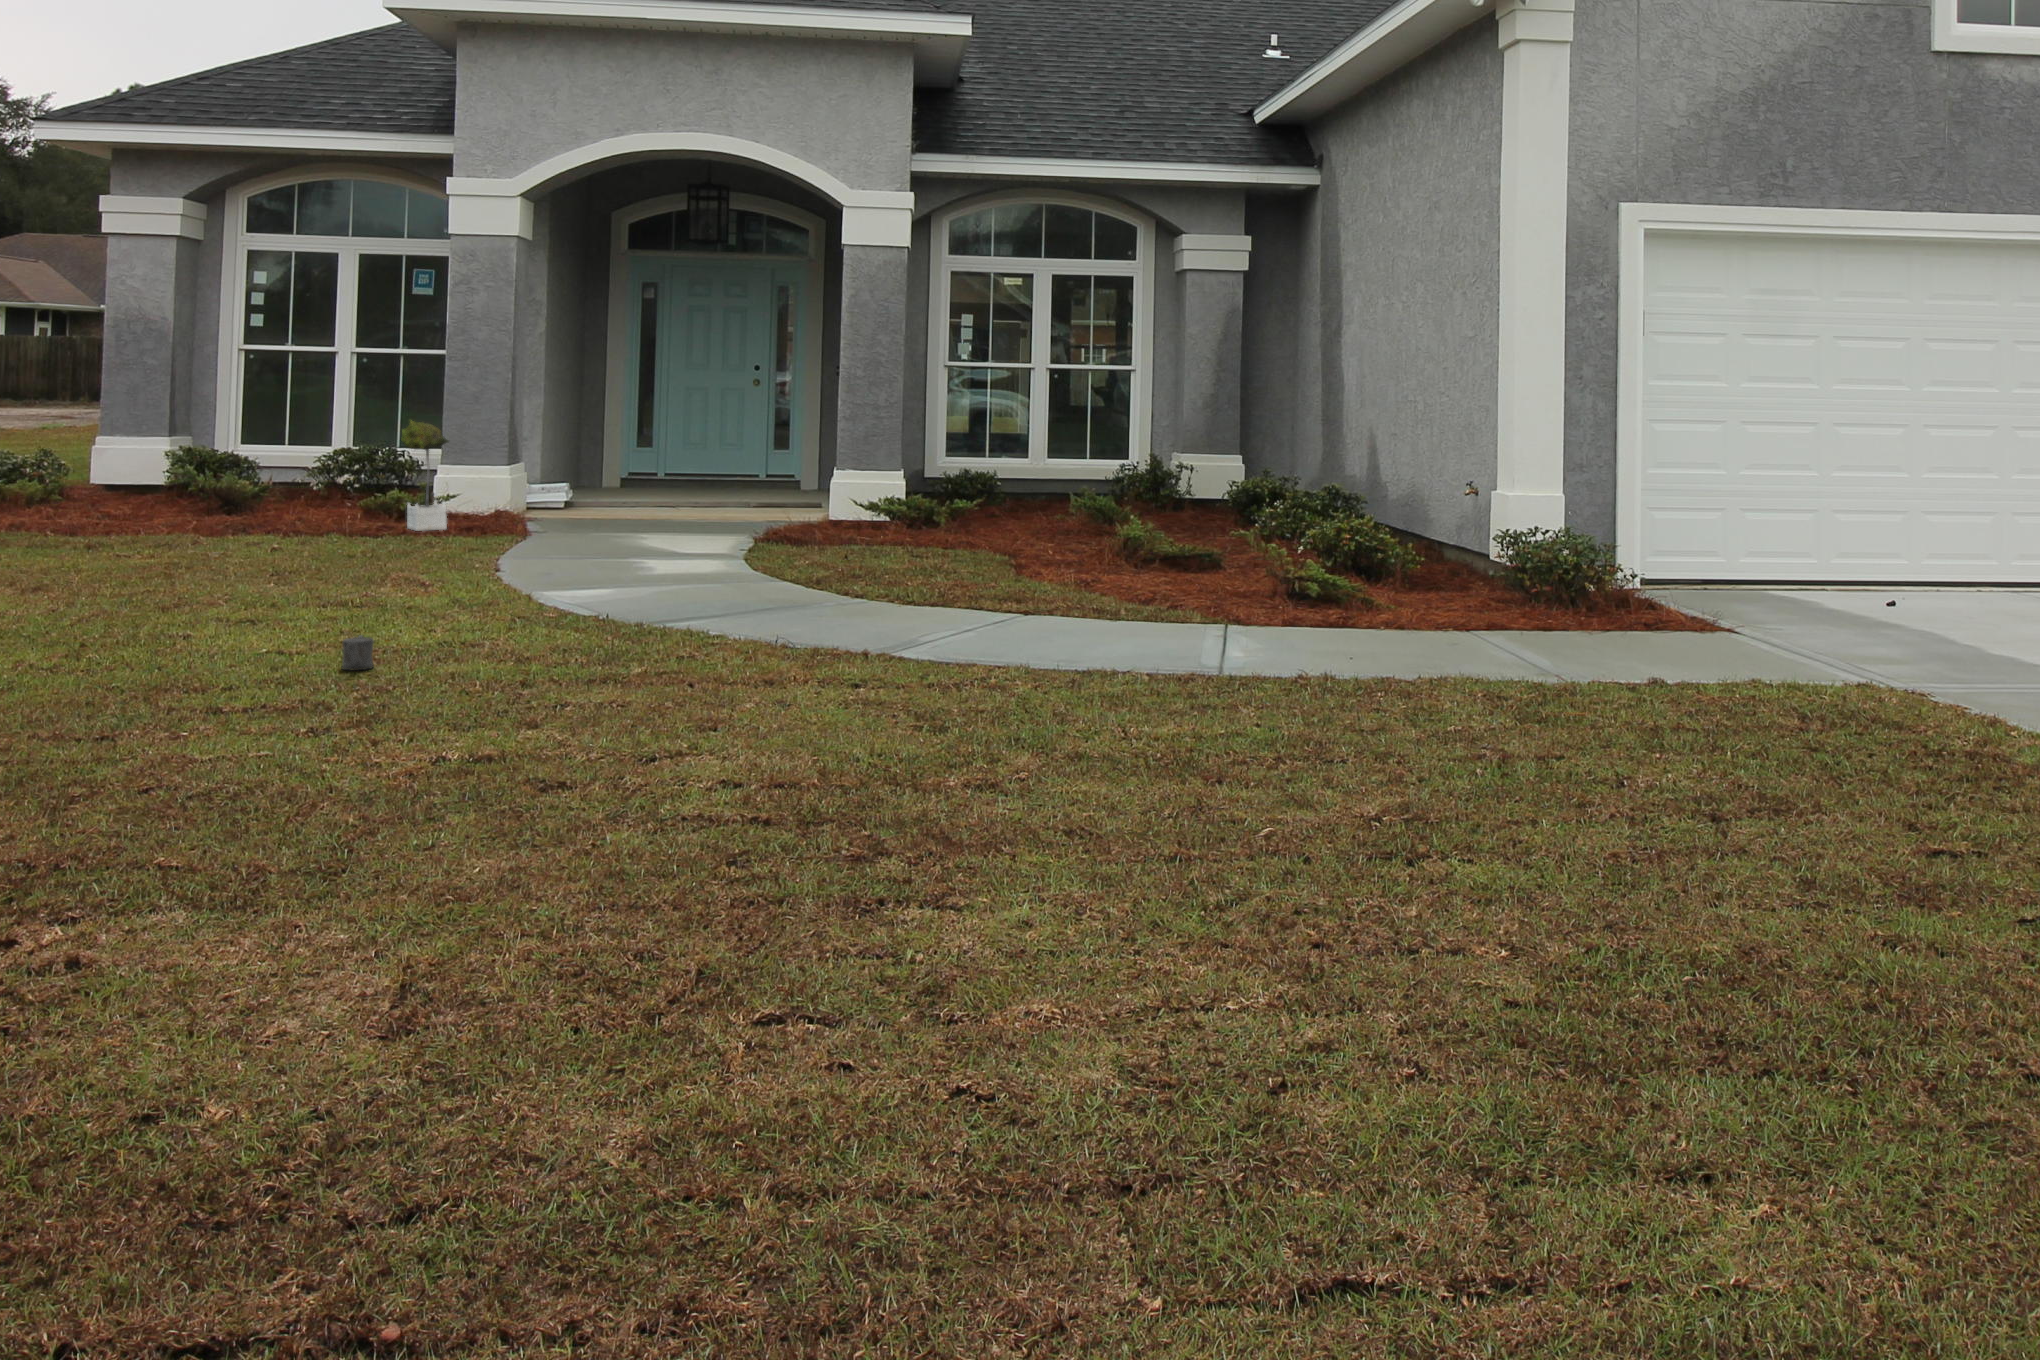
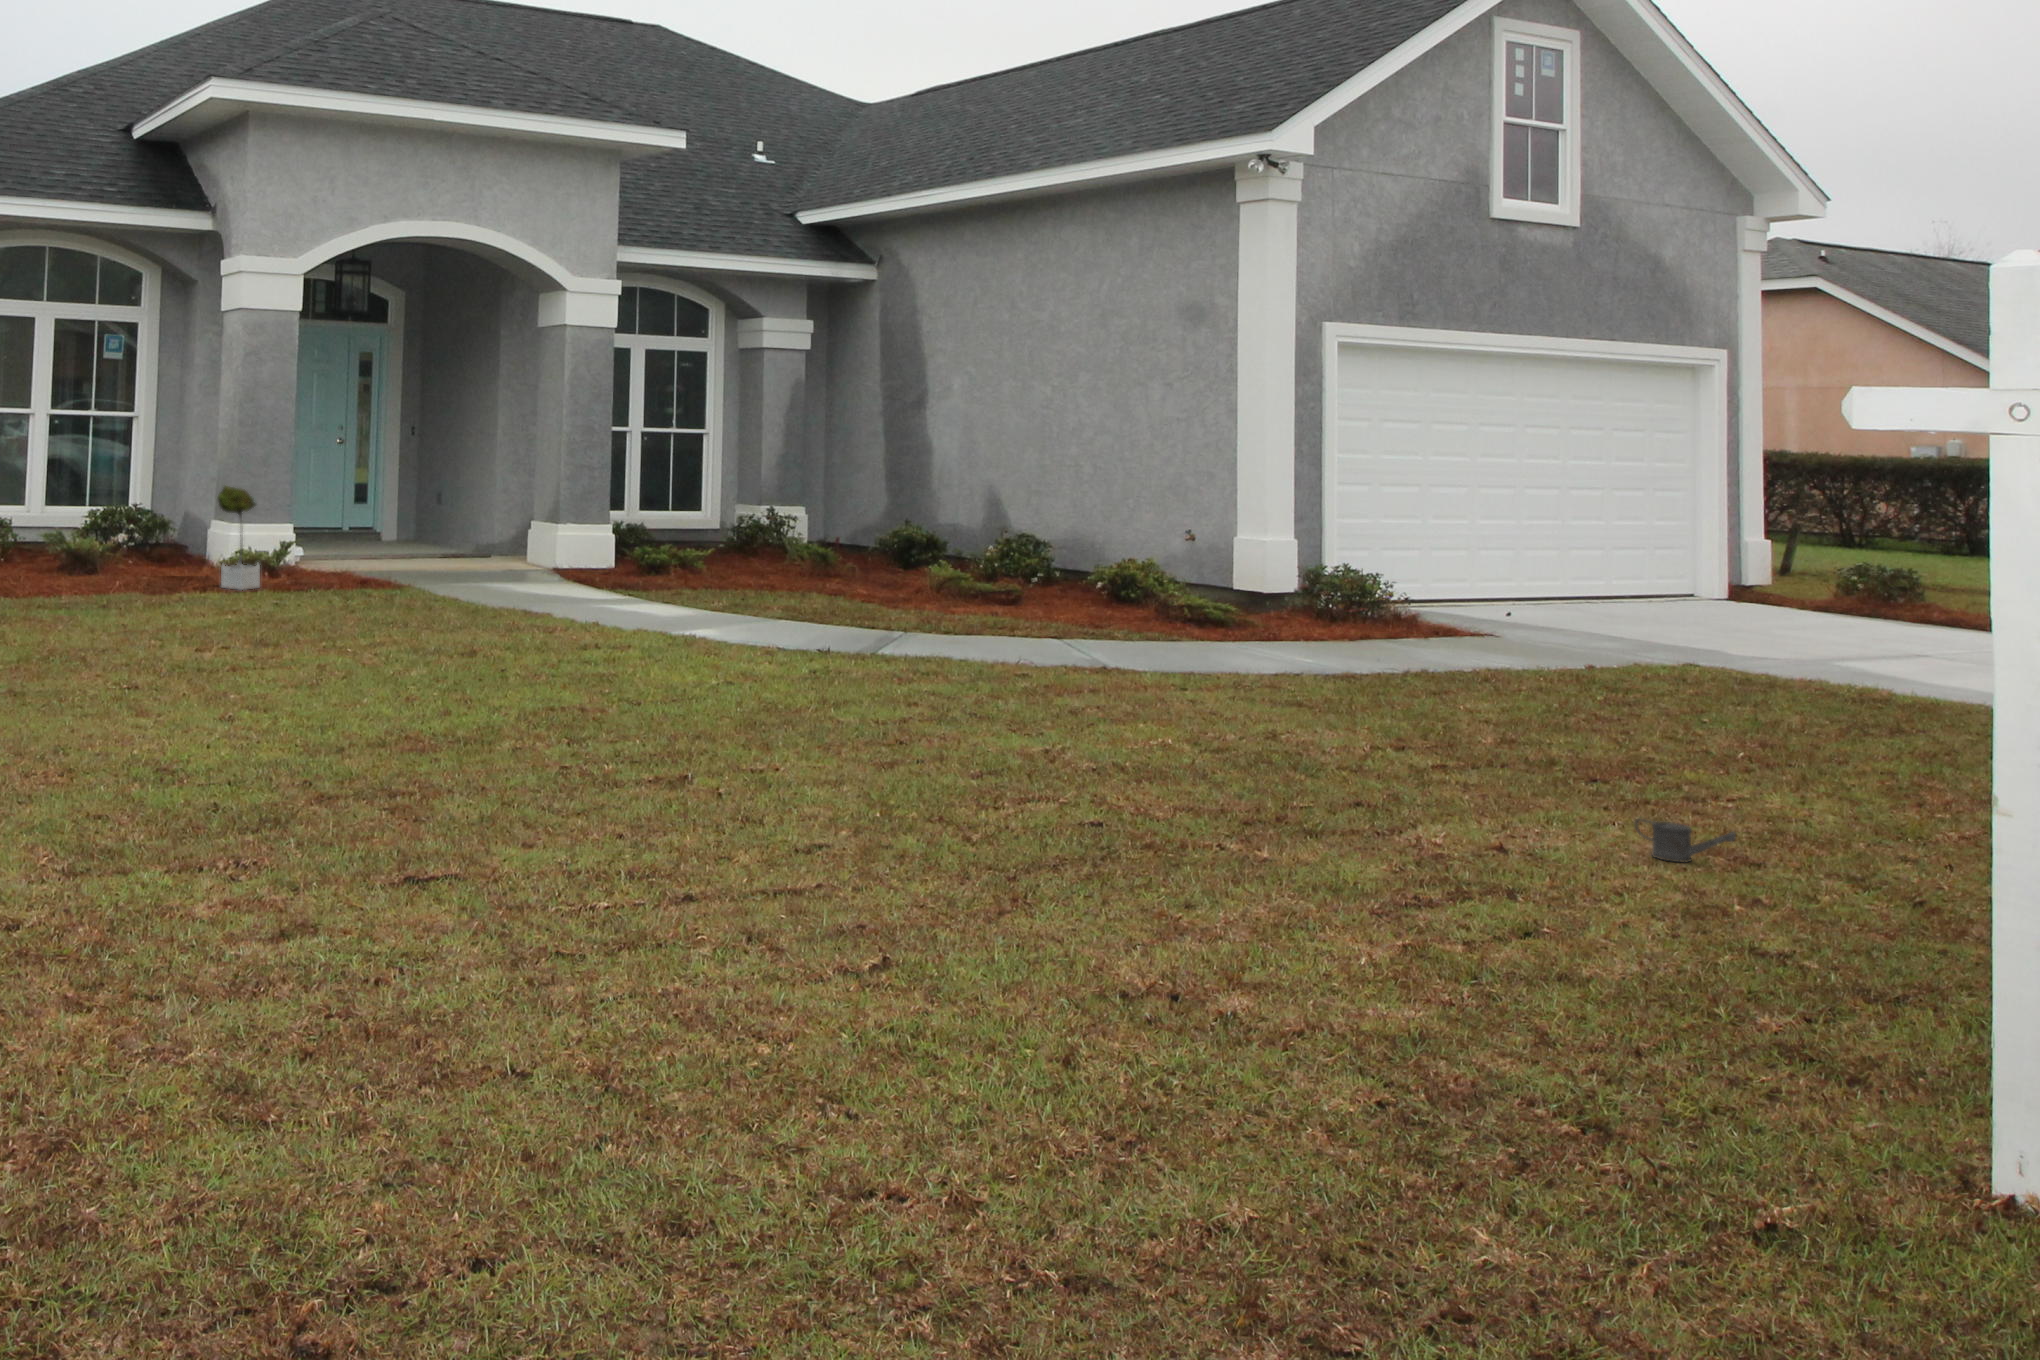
watering can: present [341,635,374,671] -> present [1635,819,1736,862]

